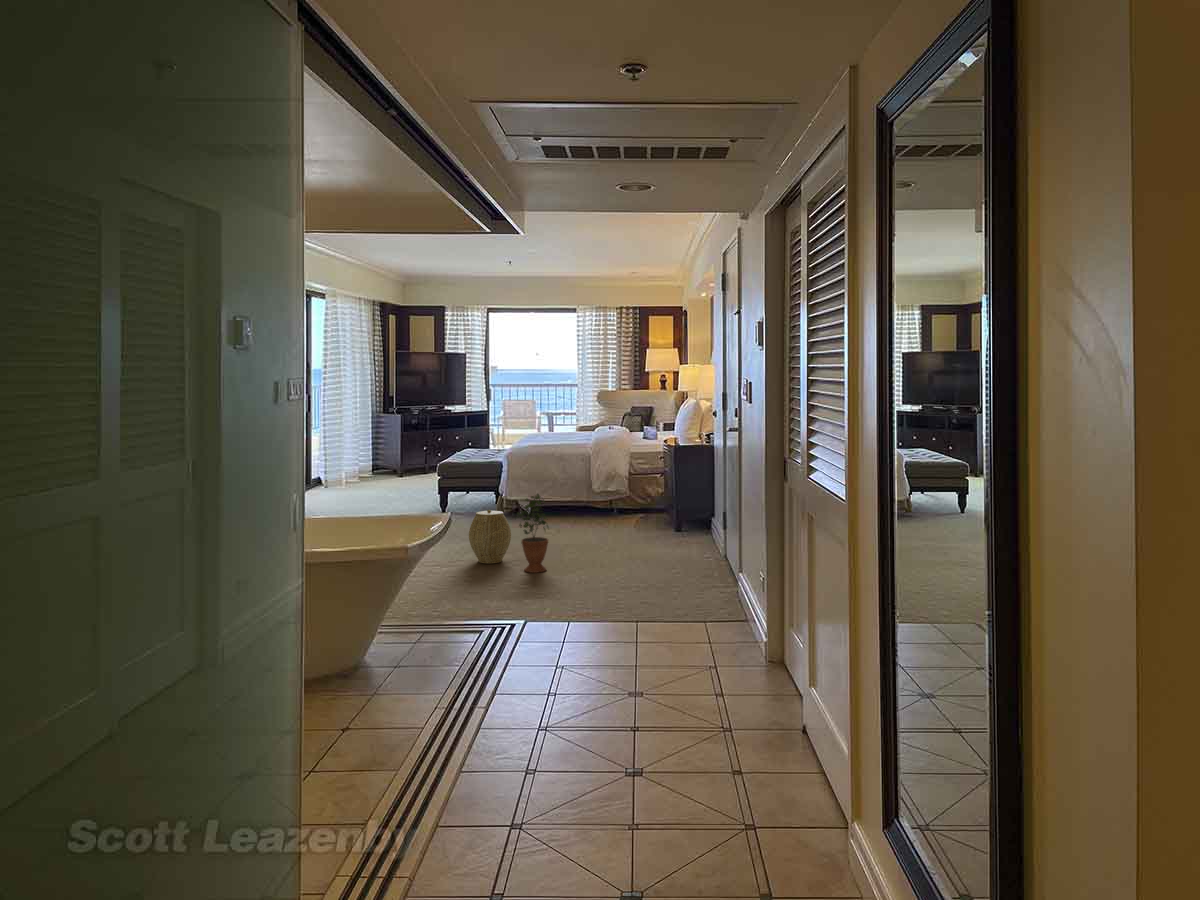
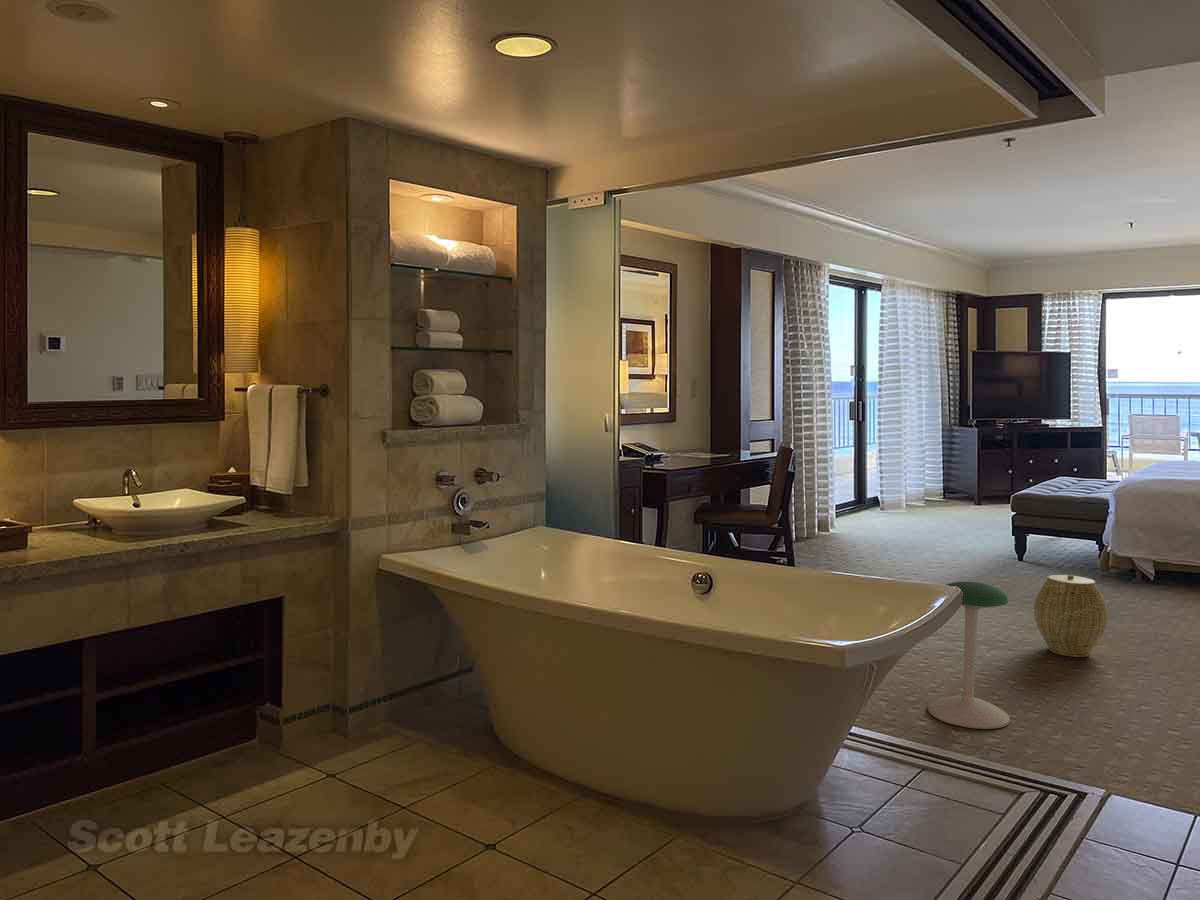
potted plant: present [517,494,548,573] -> none [1112,558,1179,692]
stool: none [417,516,467,610] -> present [928,582,1010,729]

